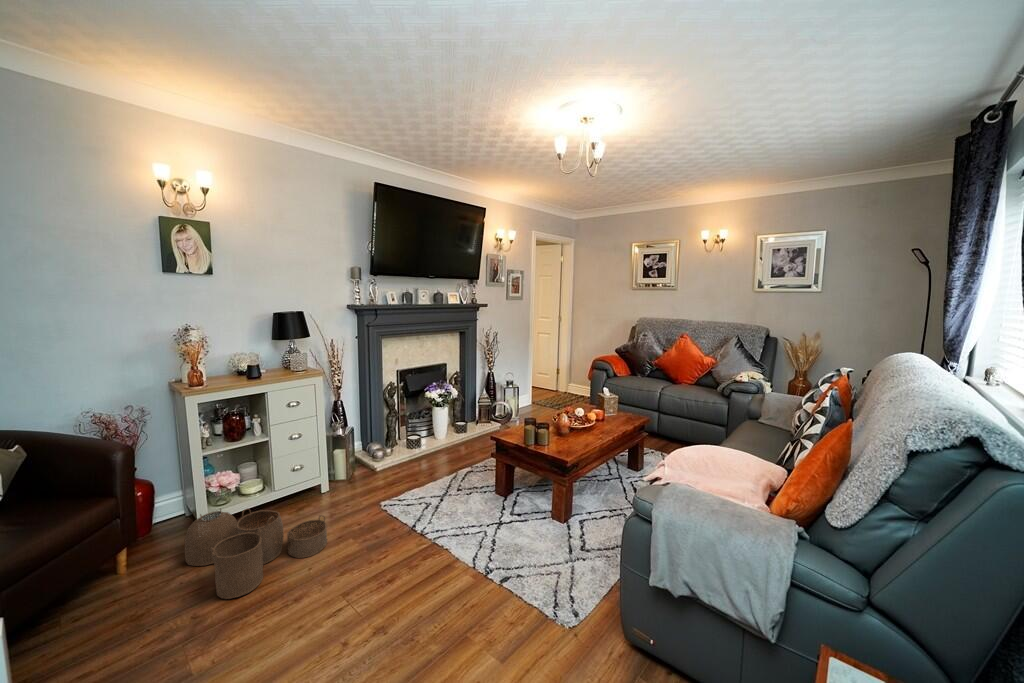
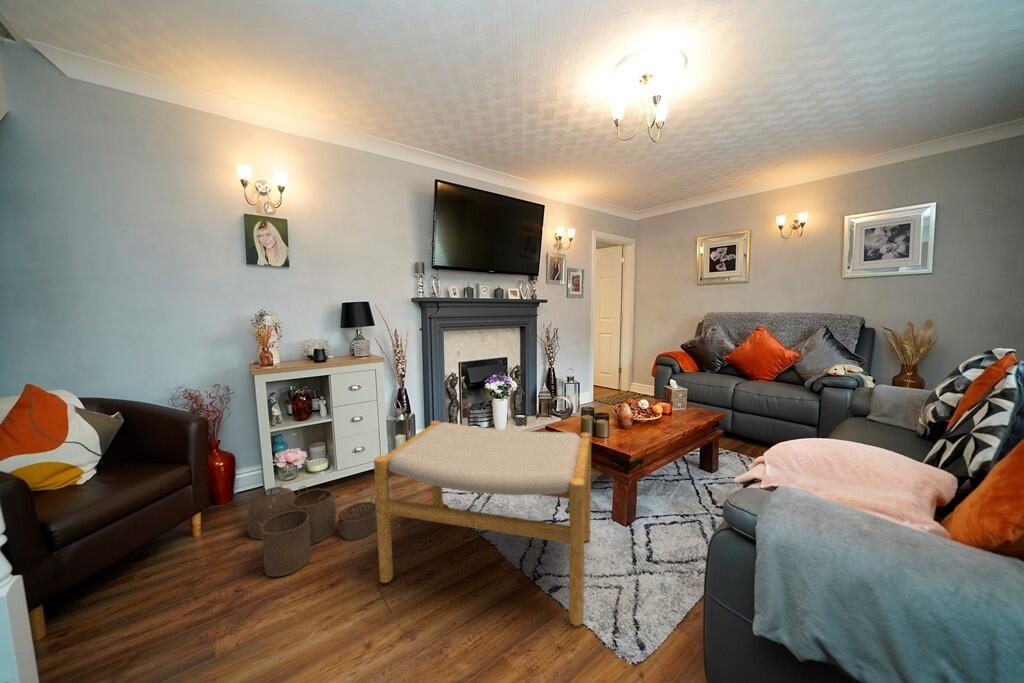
footstool: none [336,436,535,607] -> present [374,421,591,626]

